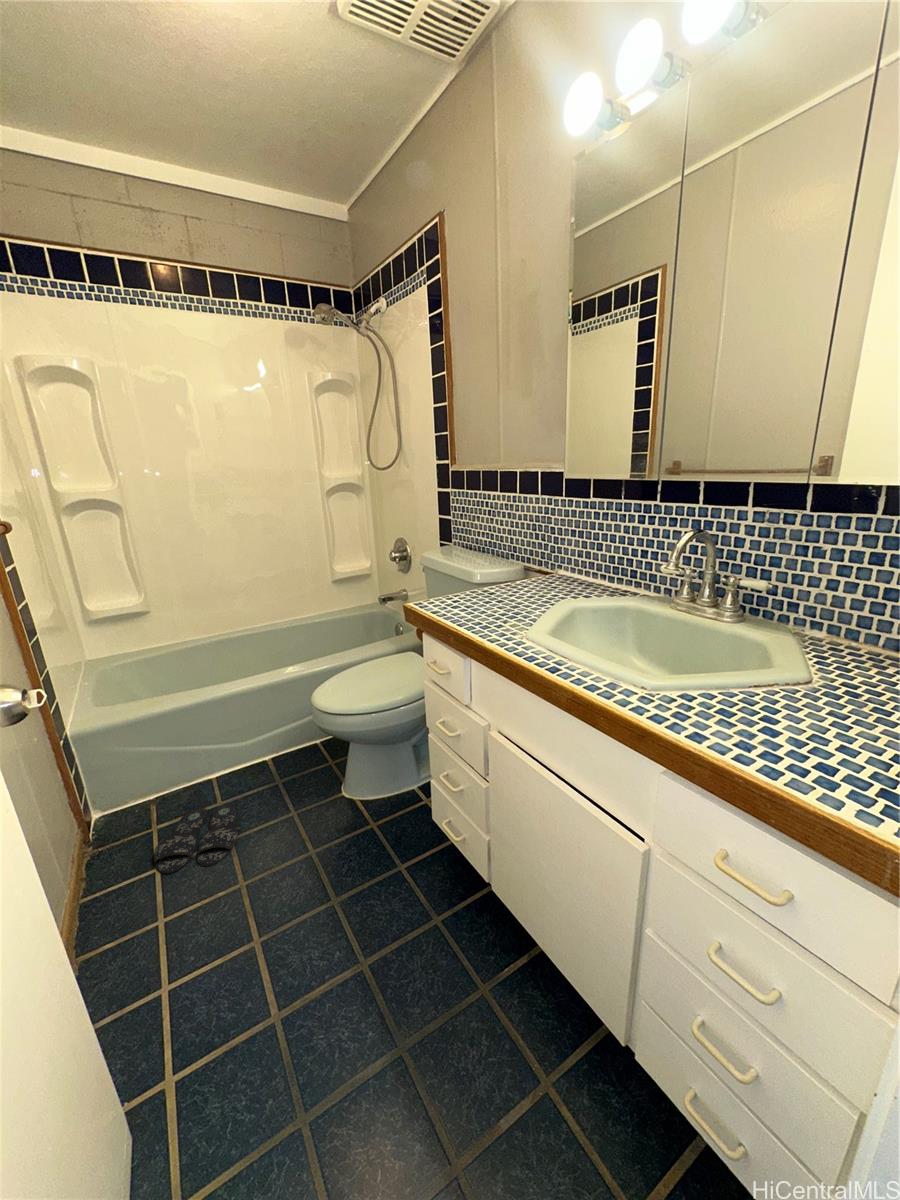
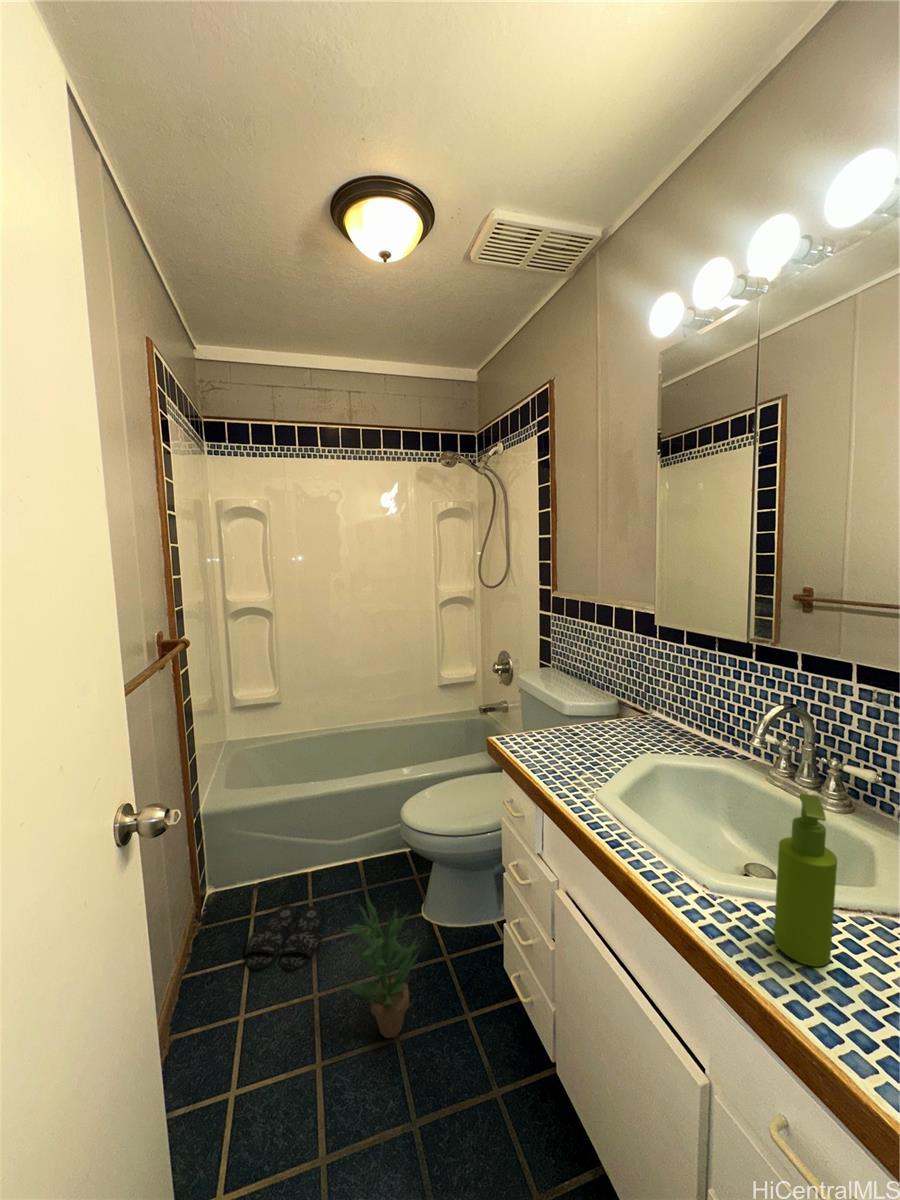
soap dispenser: none [710,579,775,728] -> present [774,793,837,967]
potted plant: none [268,774,351,899] -> present [346,897,419,1038]

